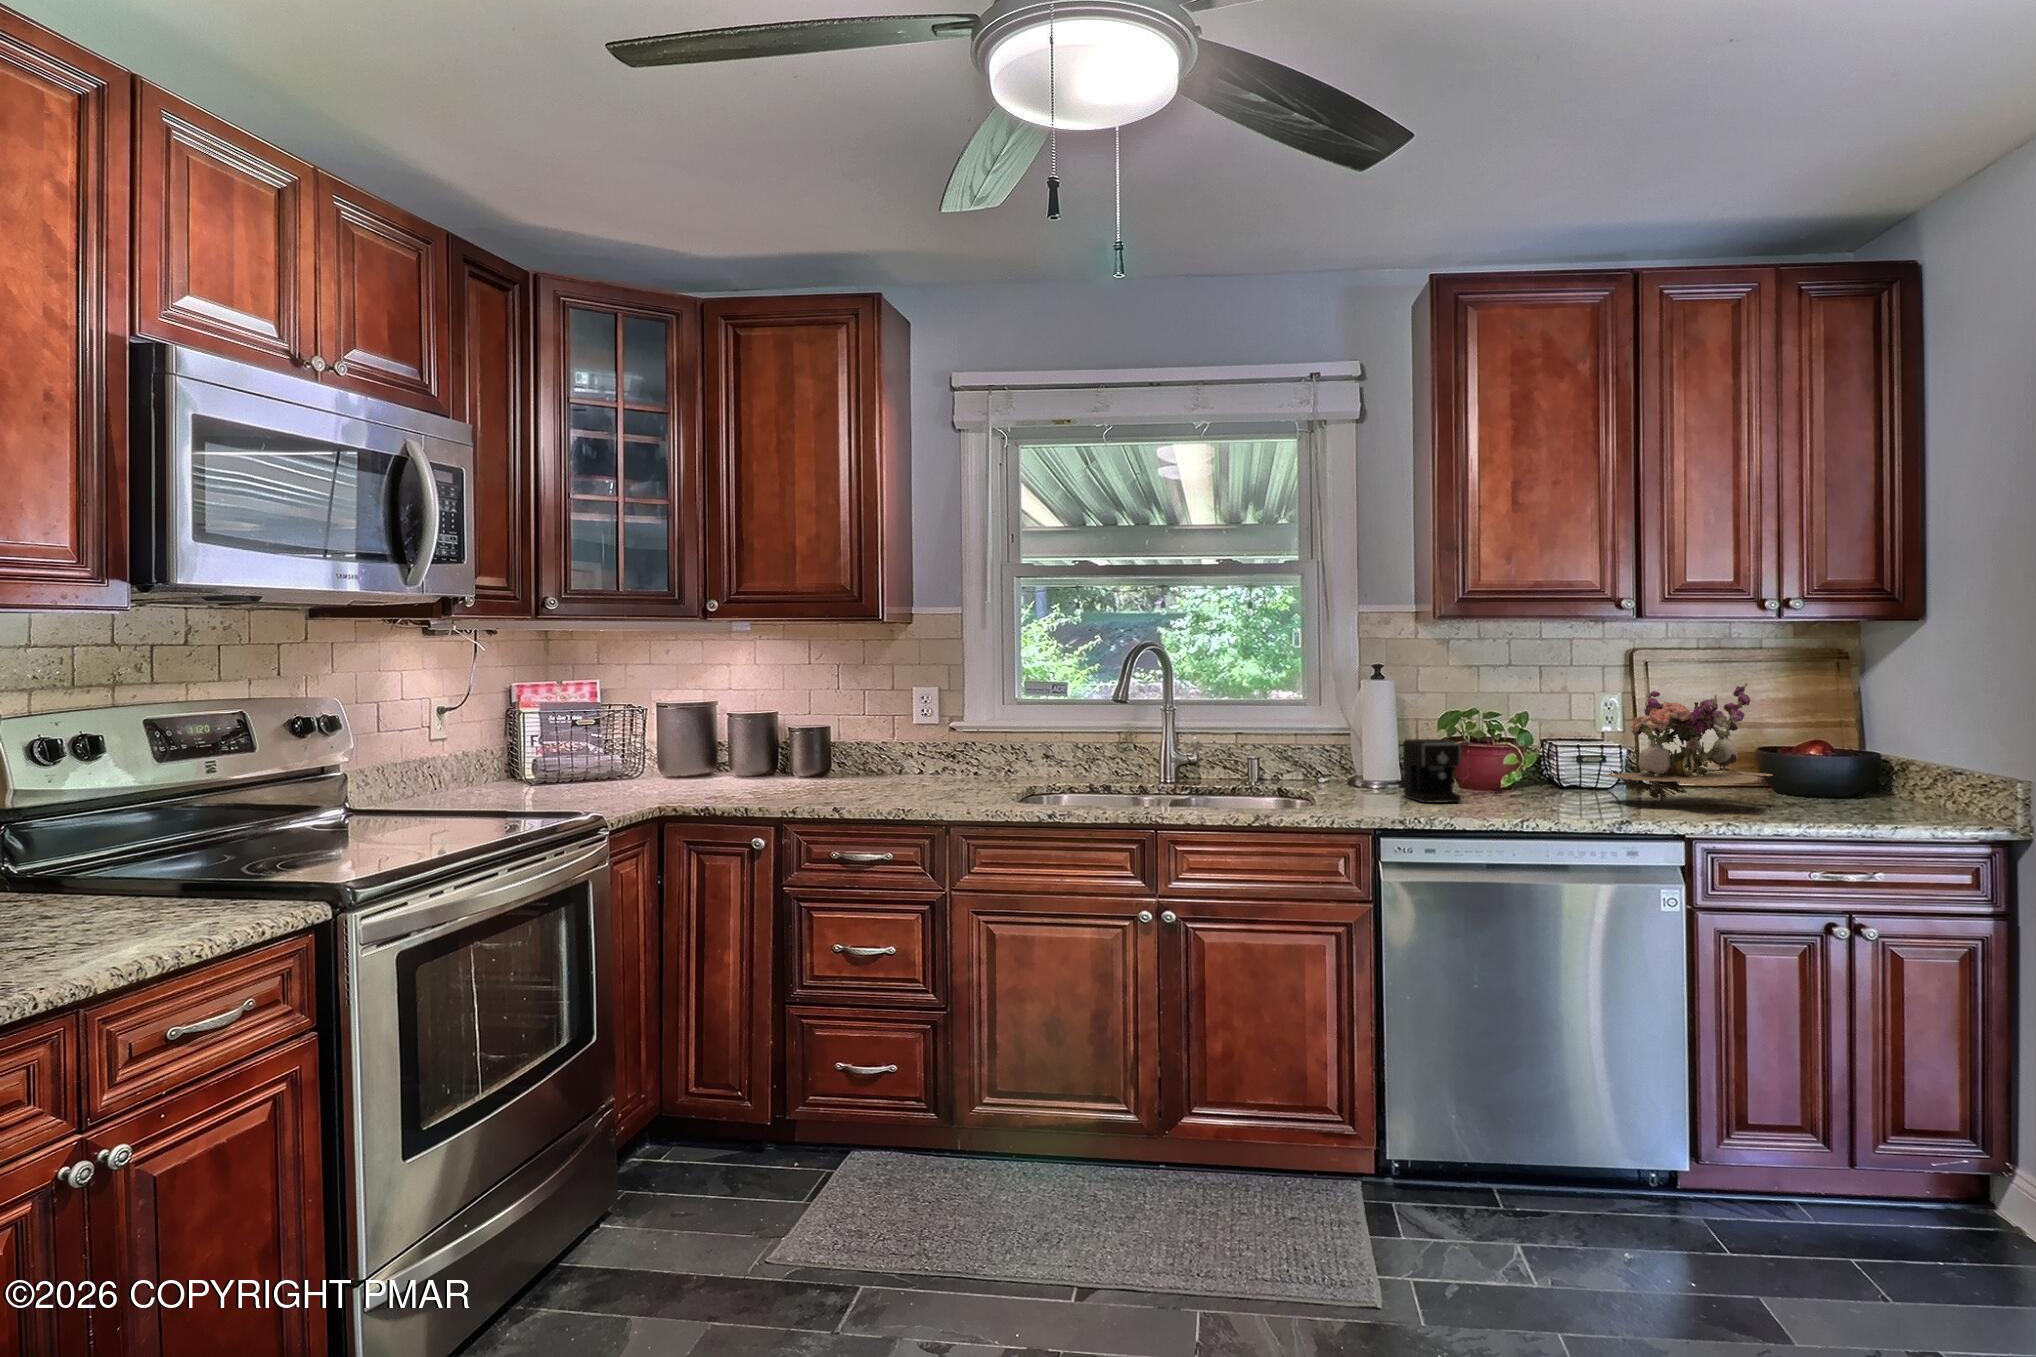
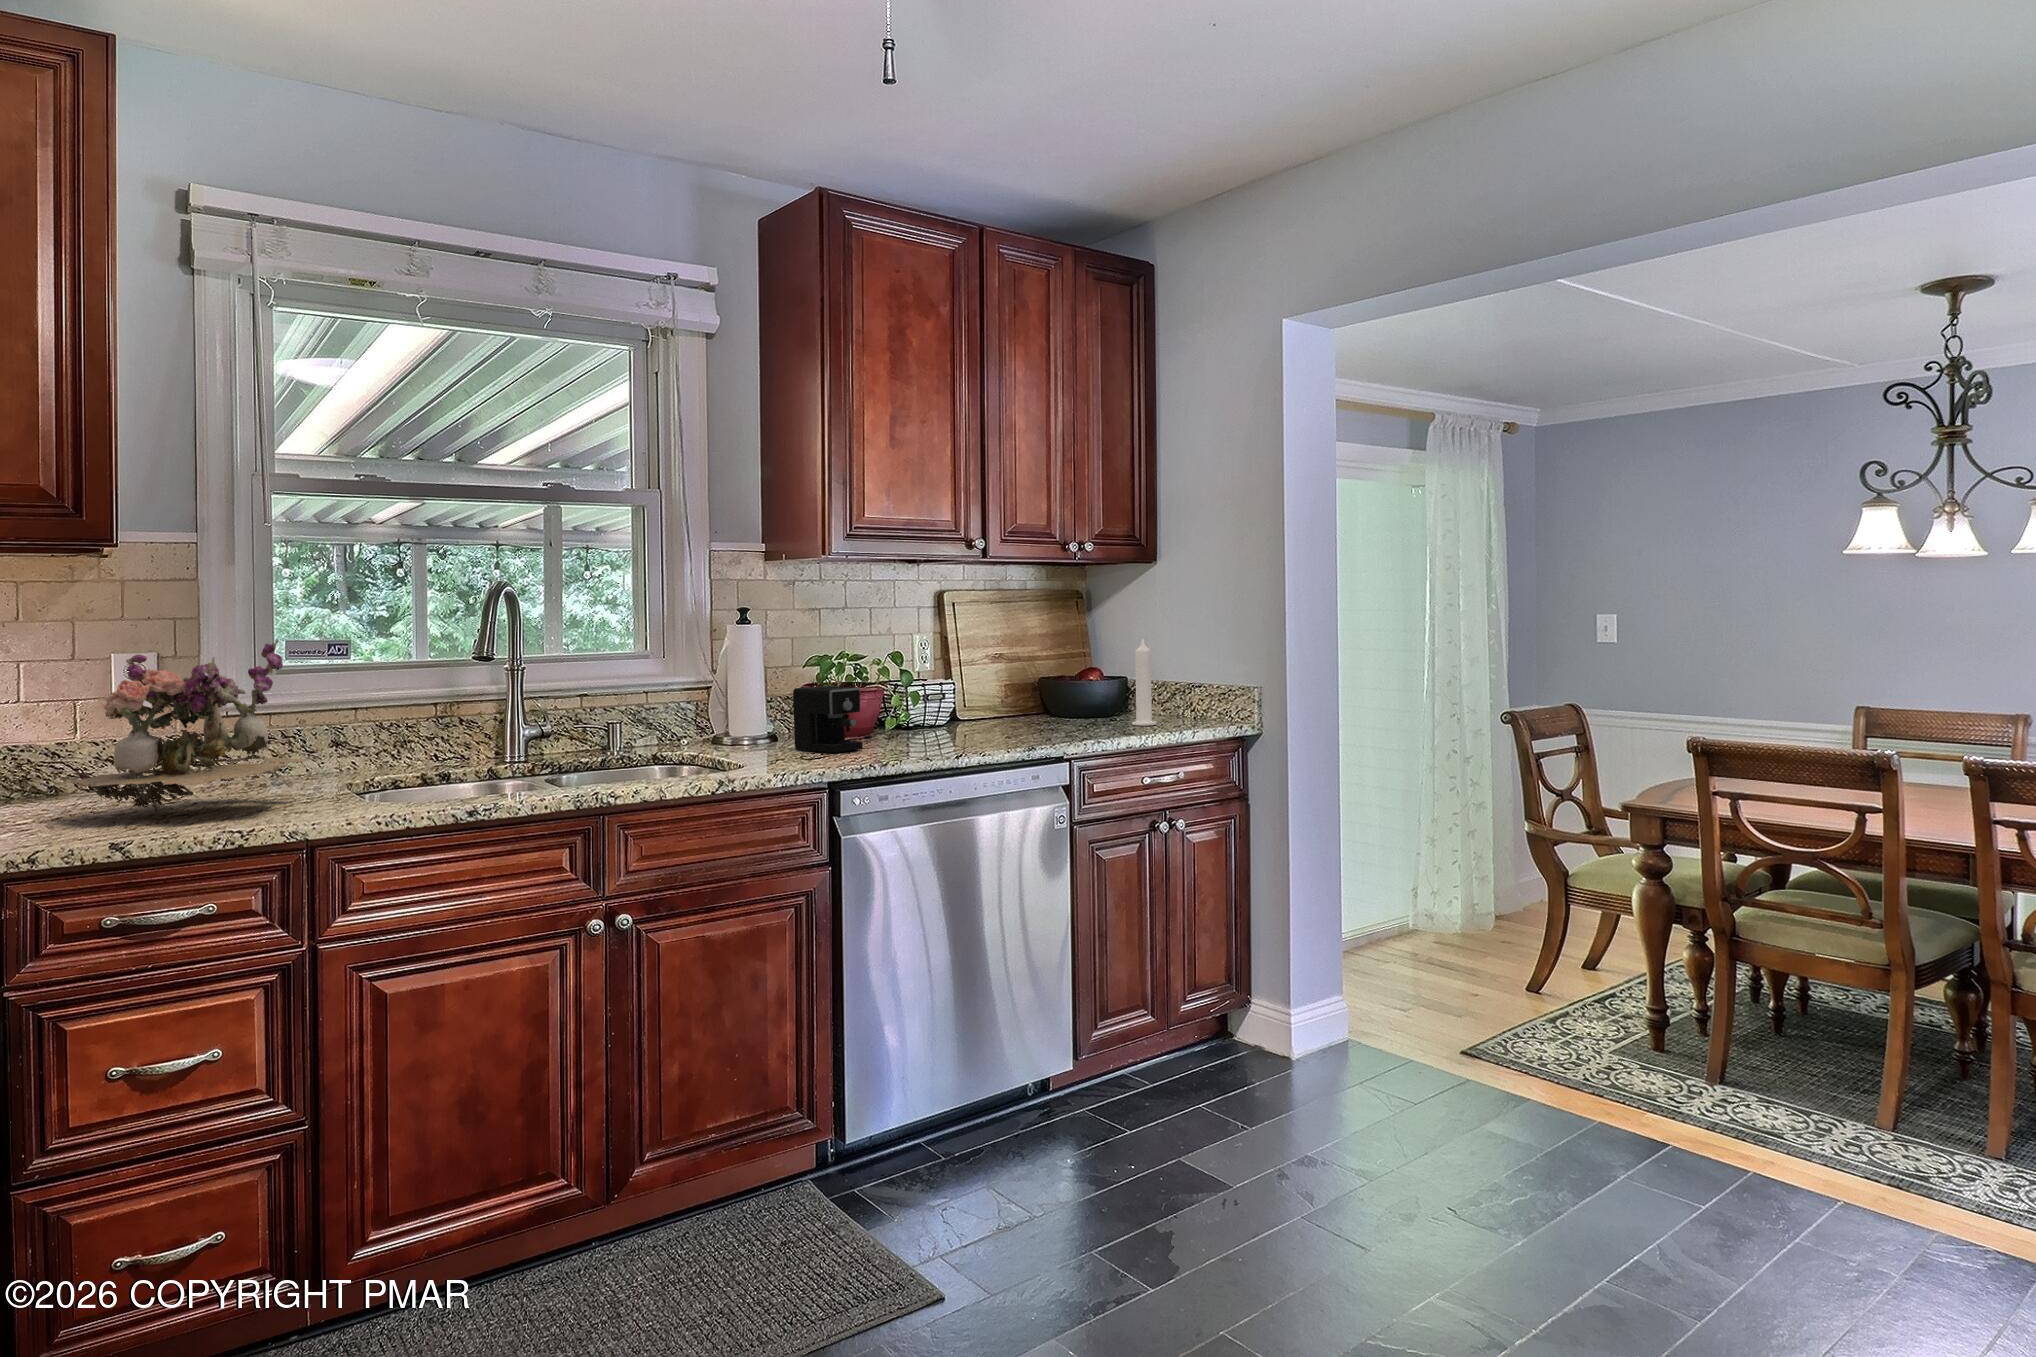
flower arrangement: present [1603,683,1772,803] -> present [59,639,309,813]
candle: none [1857,709,1893,812] -> present [1132,639,1157,726]

